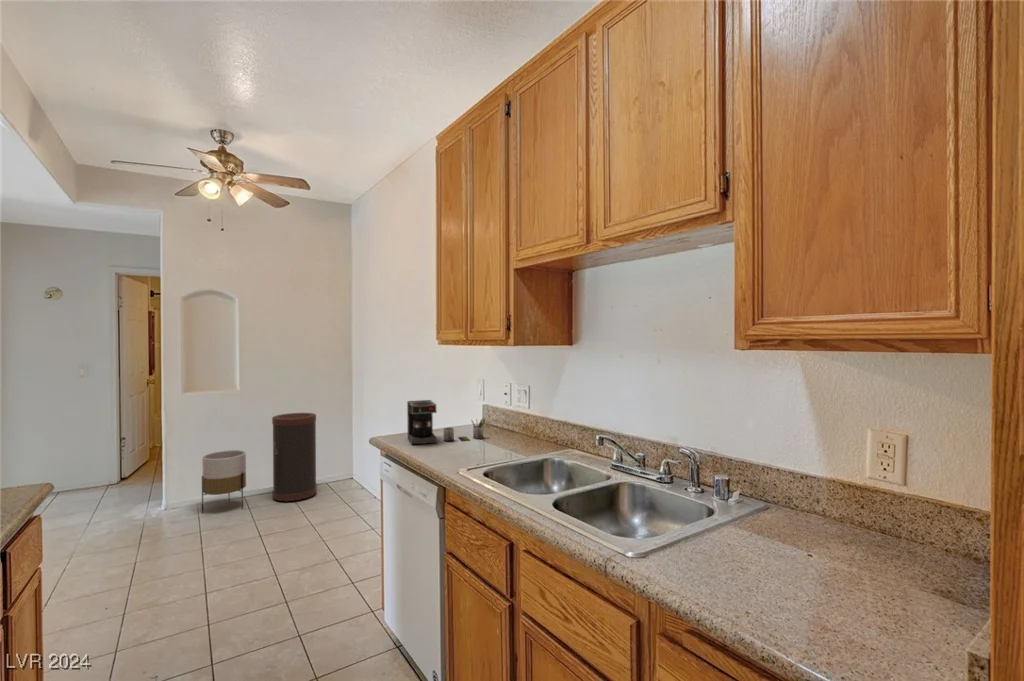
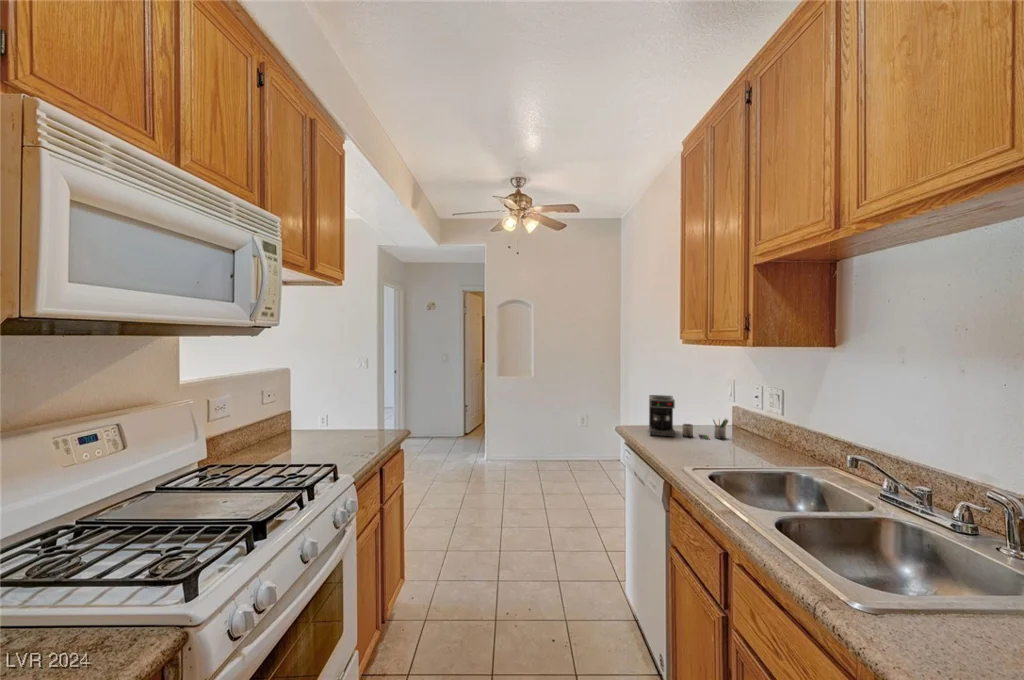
trash can: present [272,413,317,502] -> none [558,396,591,467]
planter: present [202,450,246,513] -> none [511,420,540,466]

